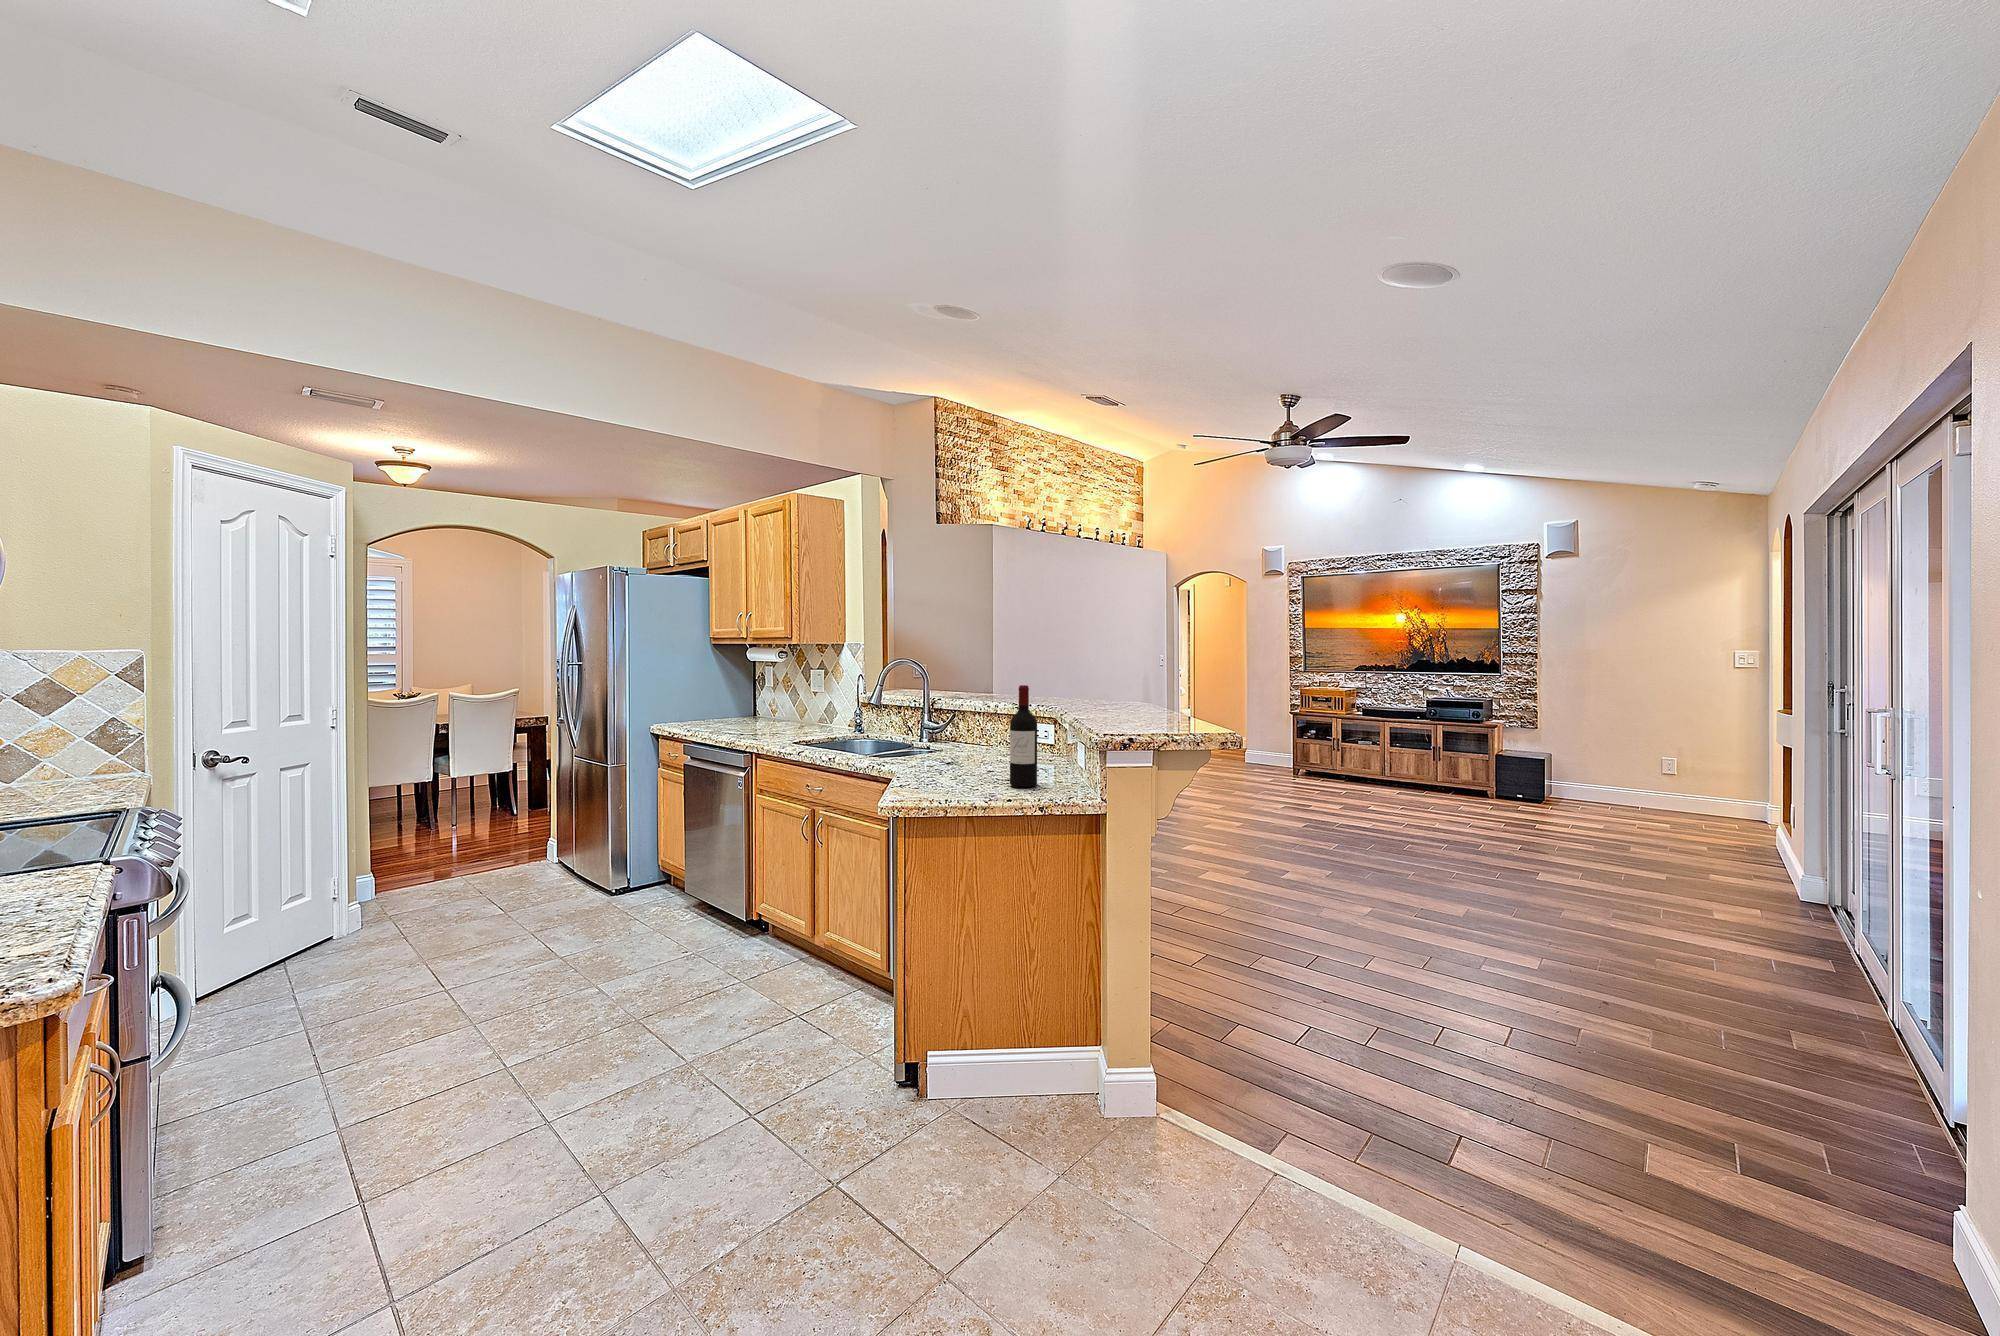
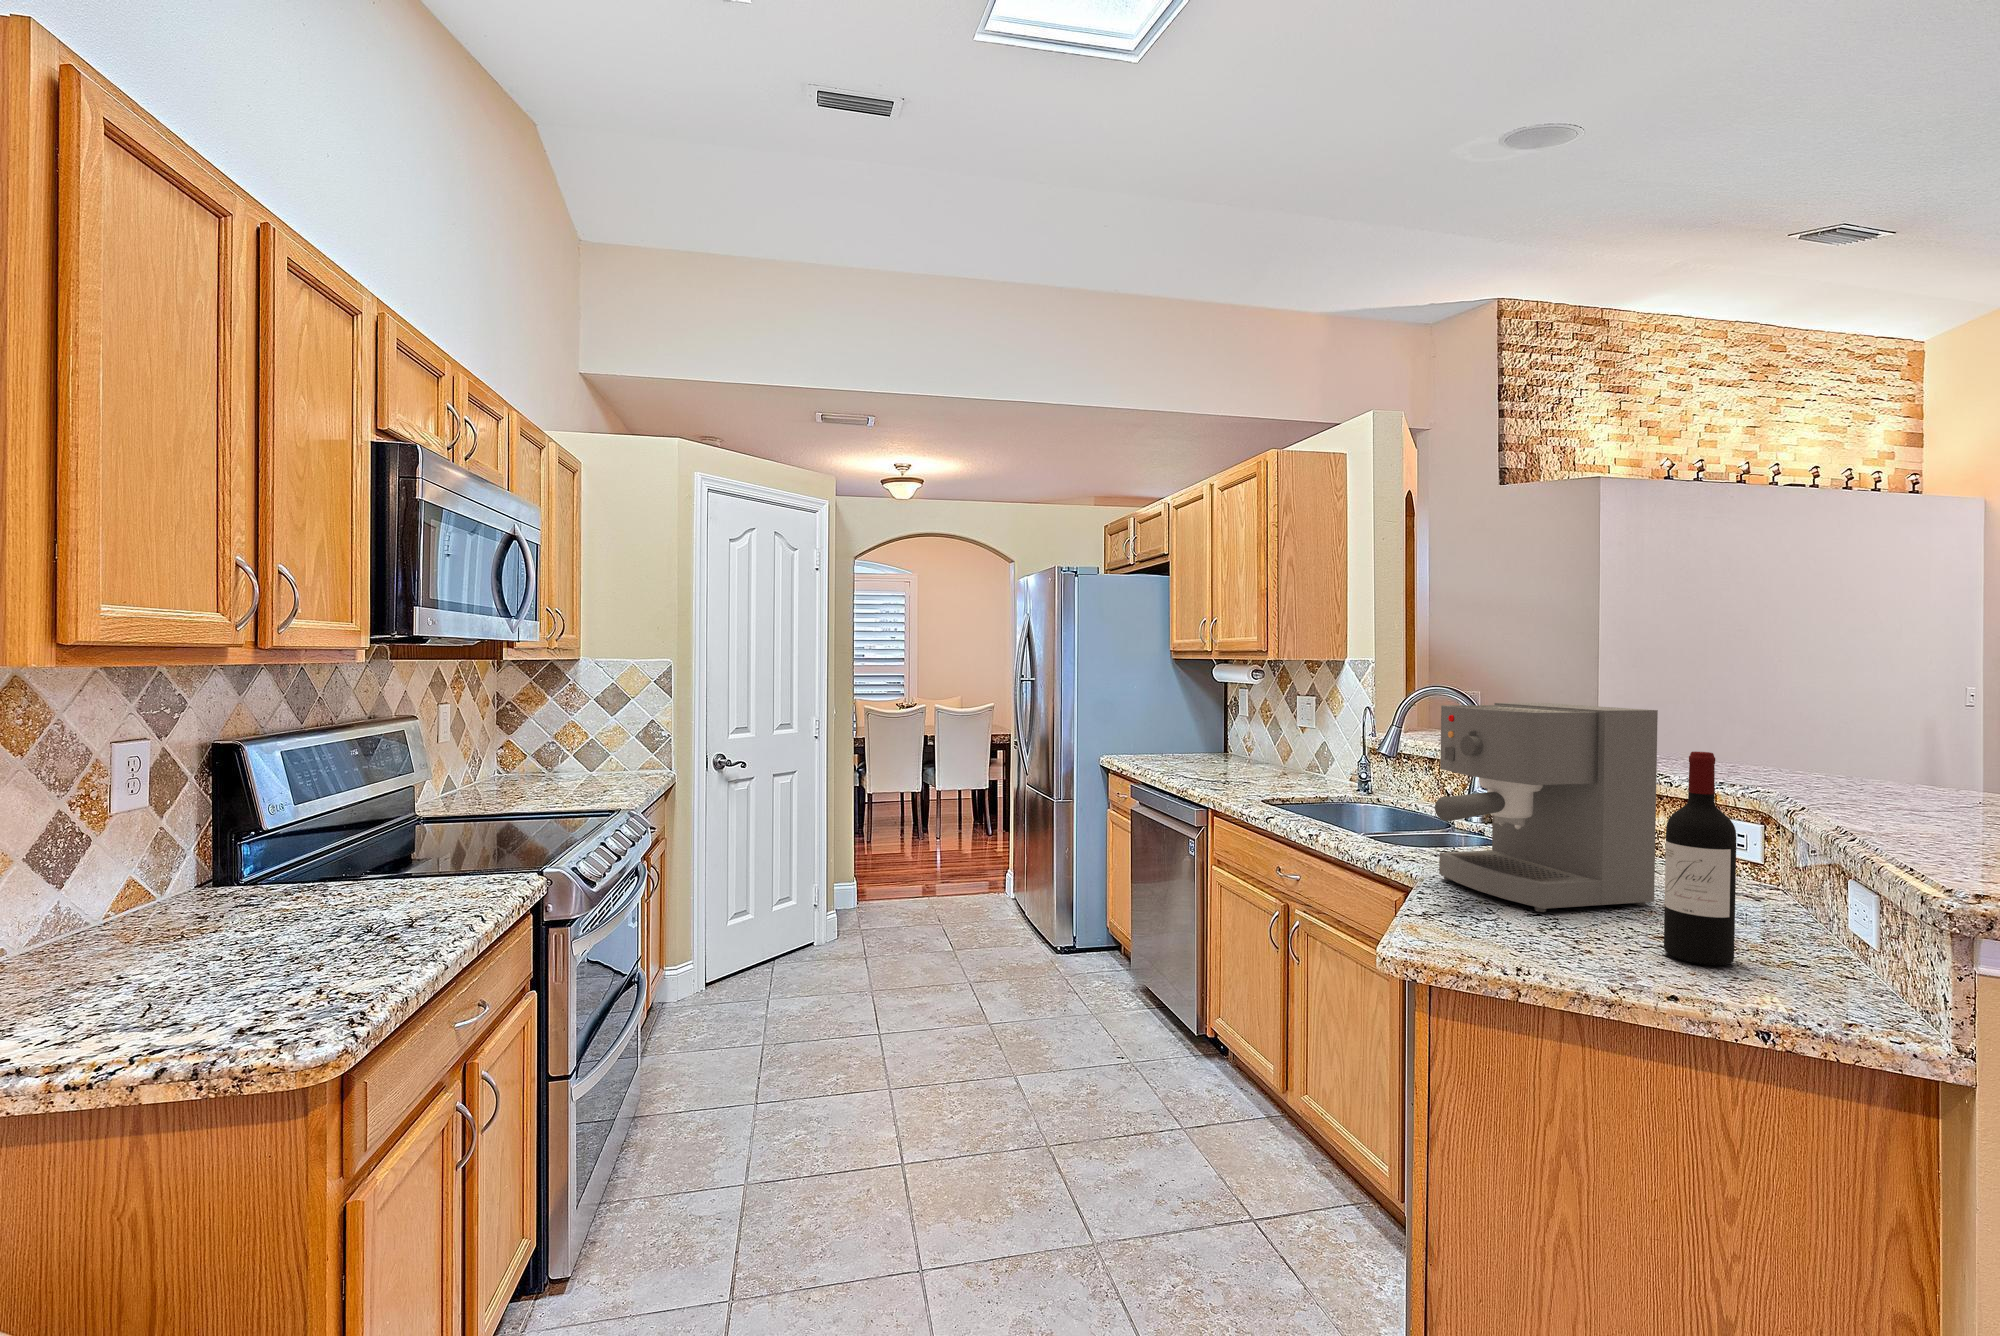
coffee maker: none [905,666,1010,777] -> present [1435,703,1658,912]

